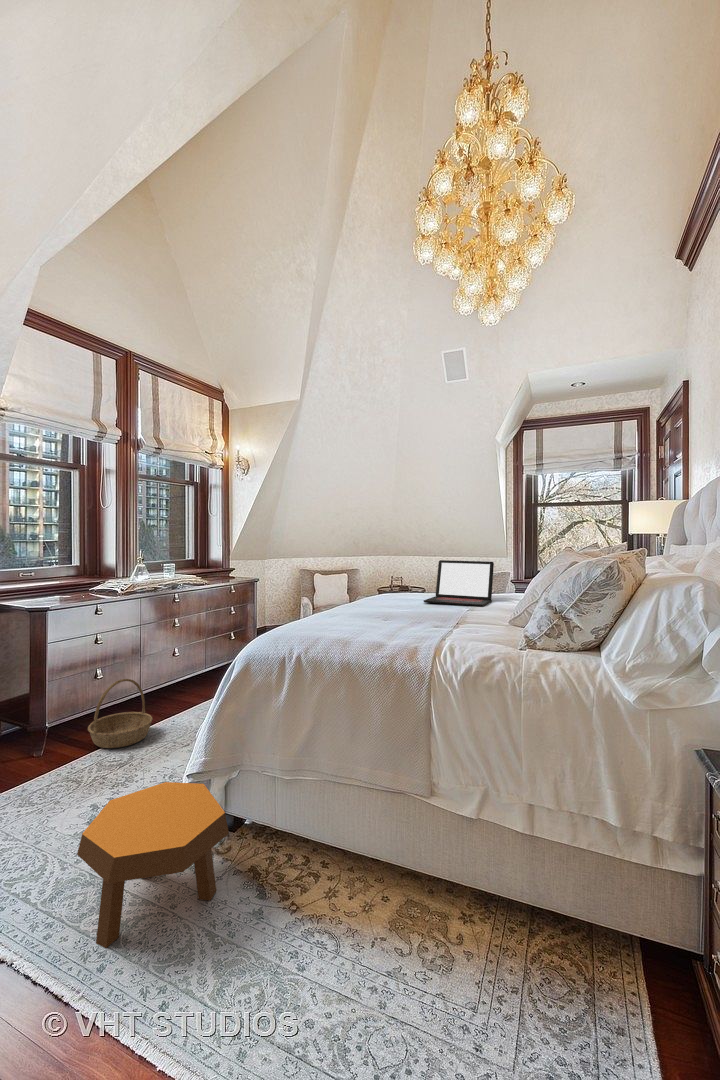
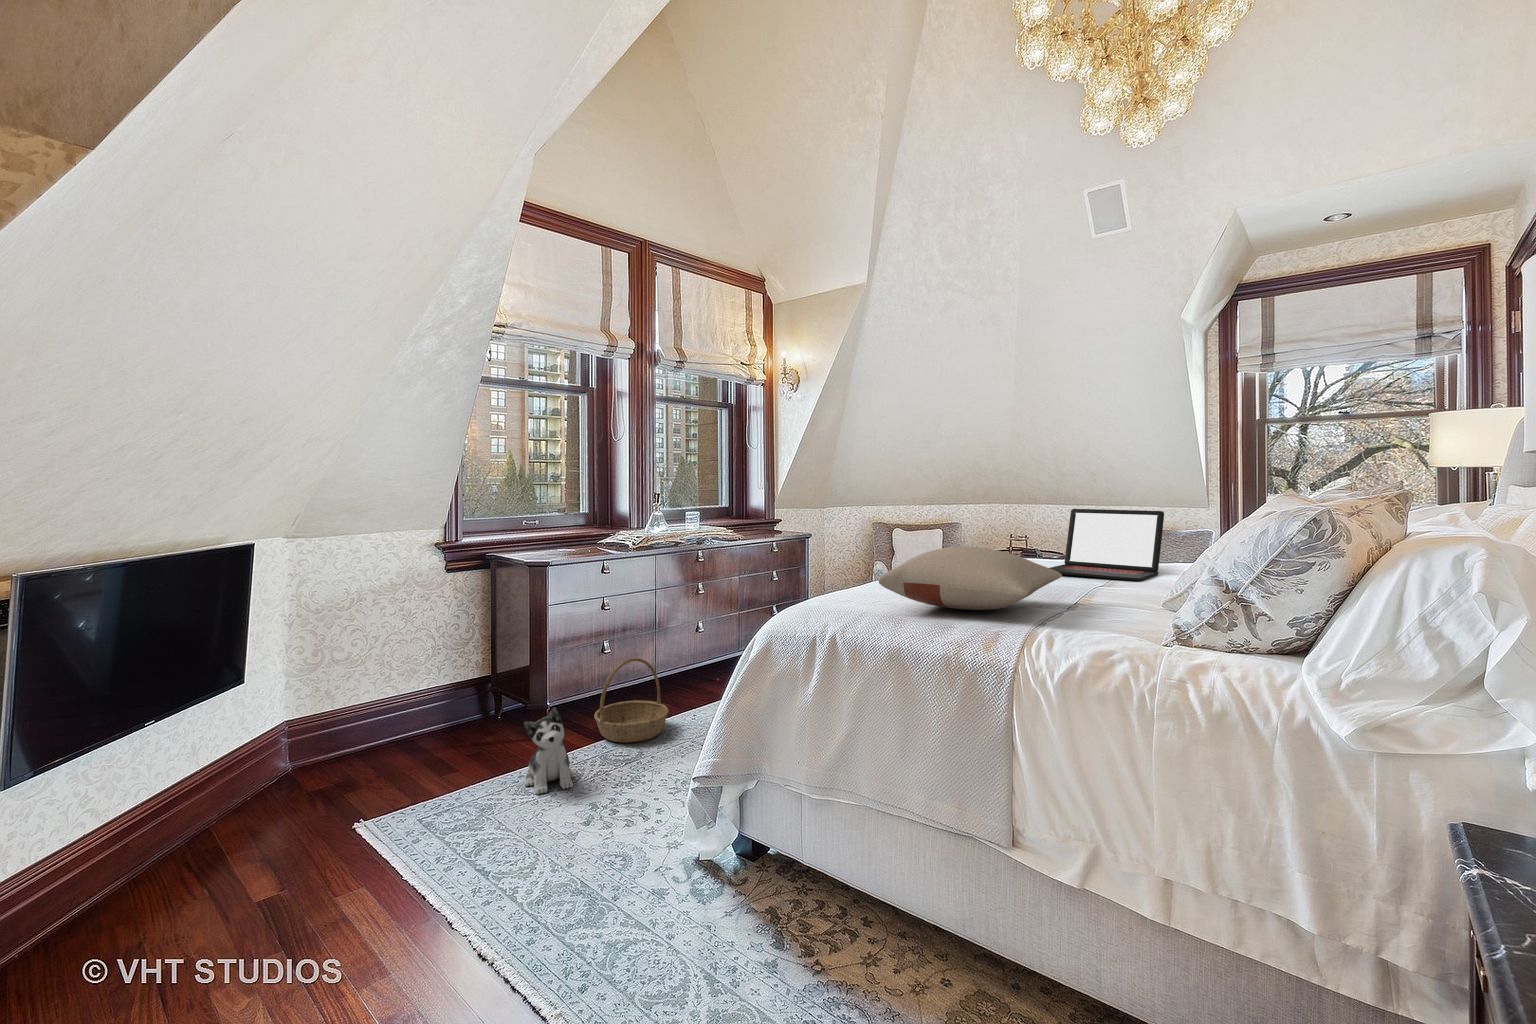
pillow: none [332,587,446,630] -> present [879,547,1062,610]
plush toy: none [25,726,73,803] -> present [524,707,574,794]
footstool: present [77,782,229,948] -> none [563,785,736,966]

